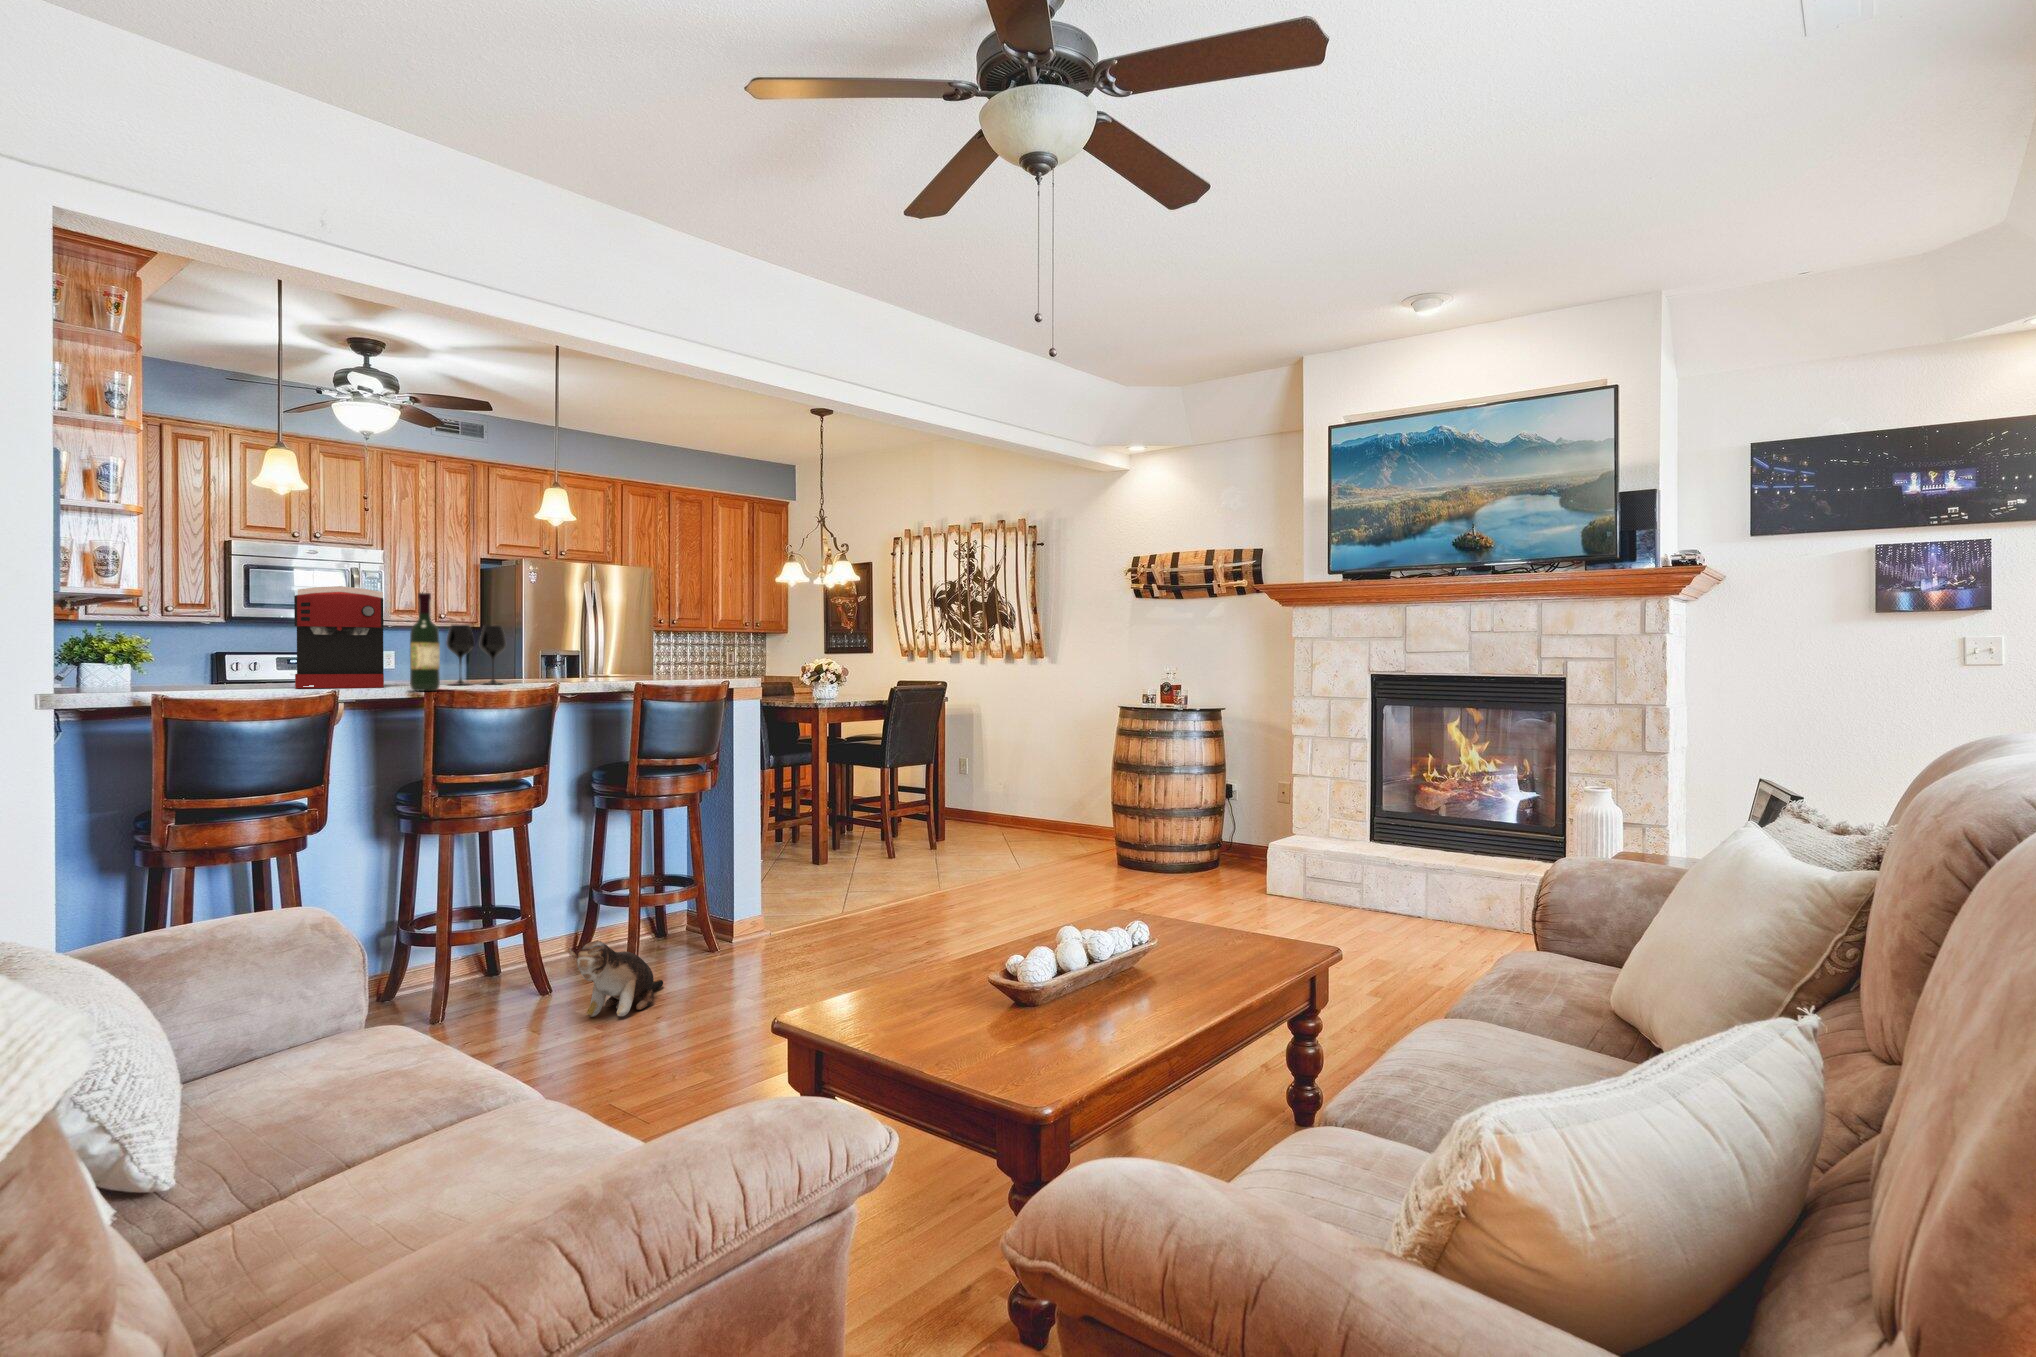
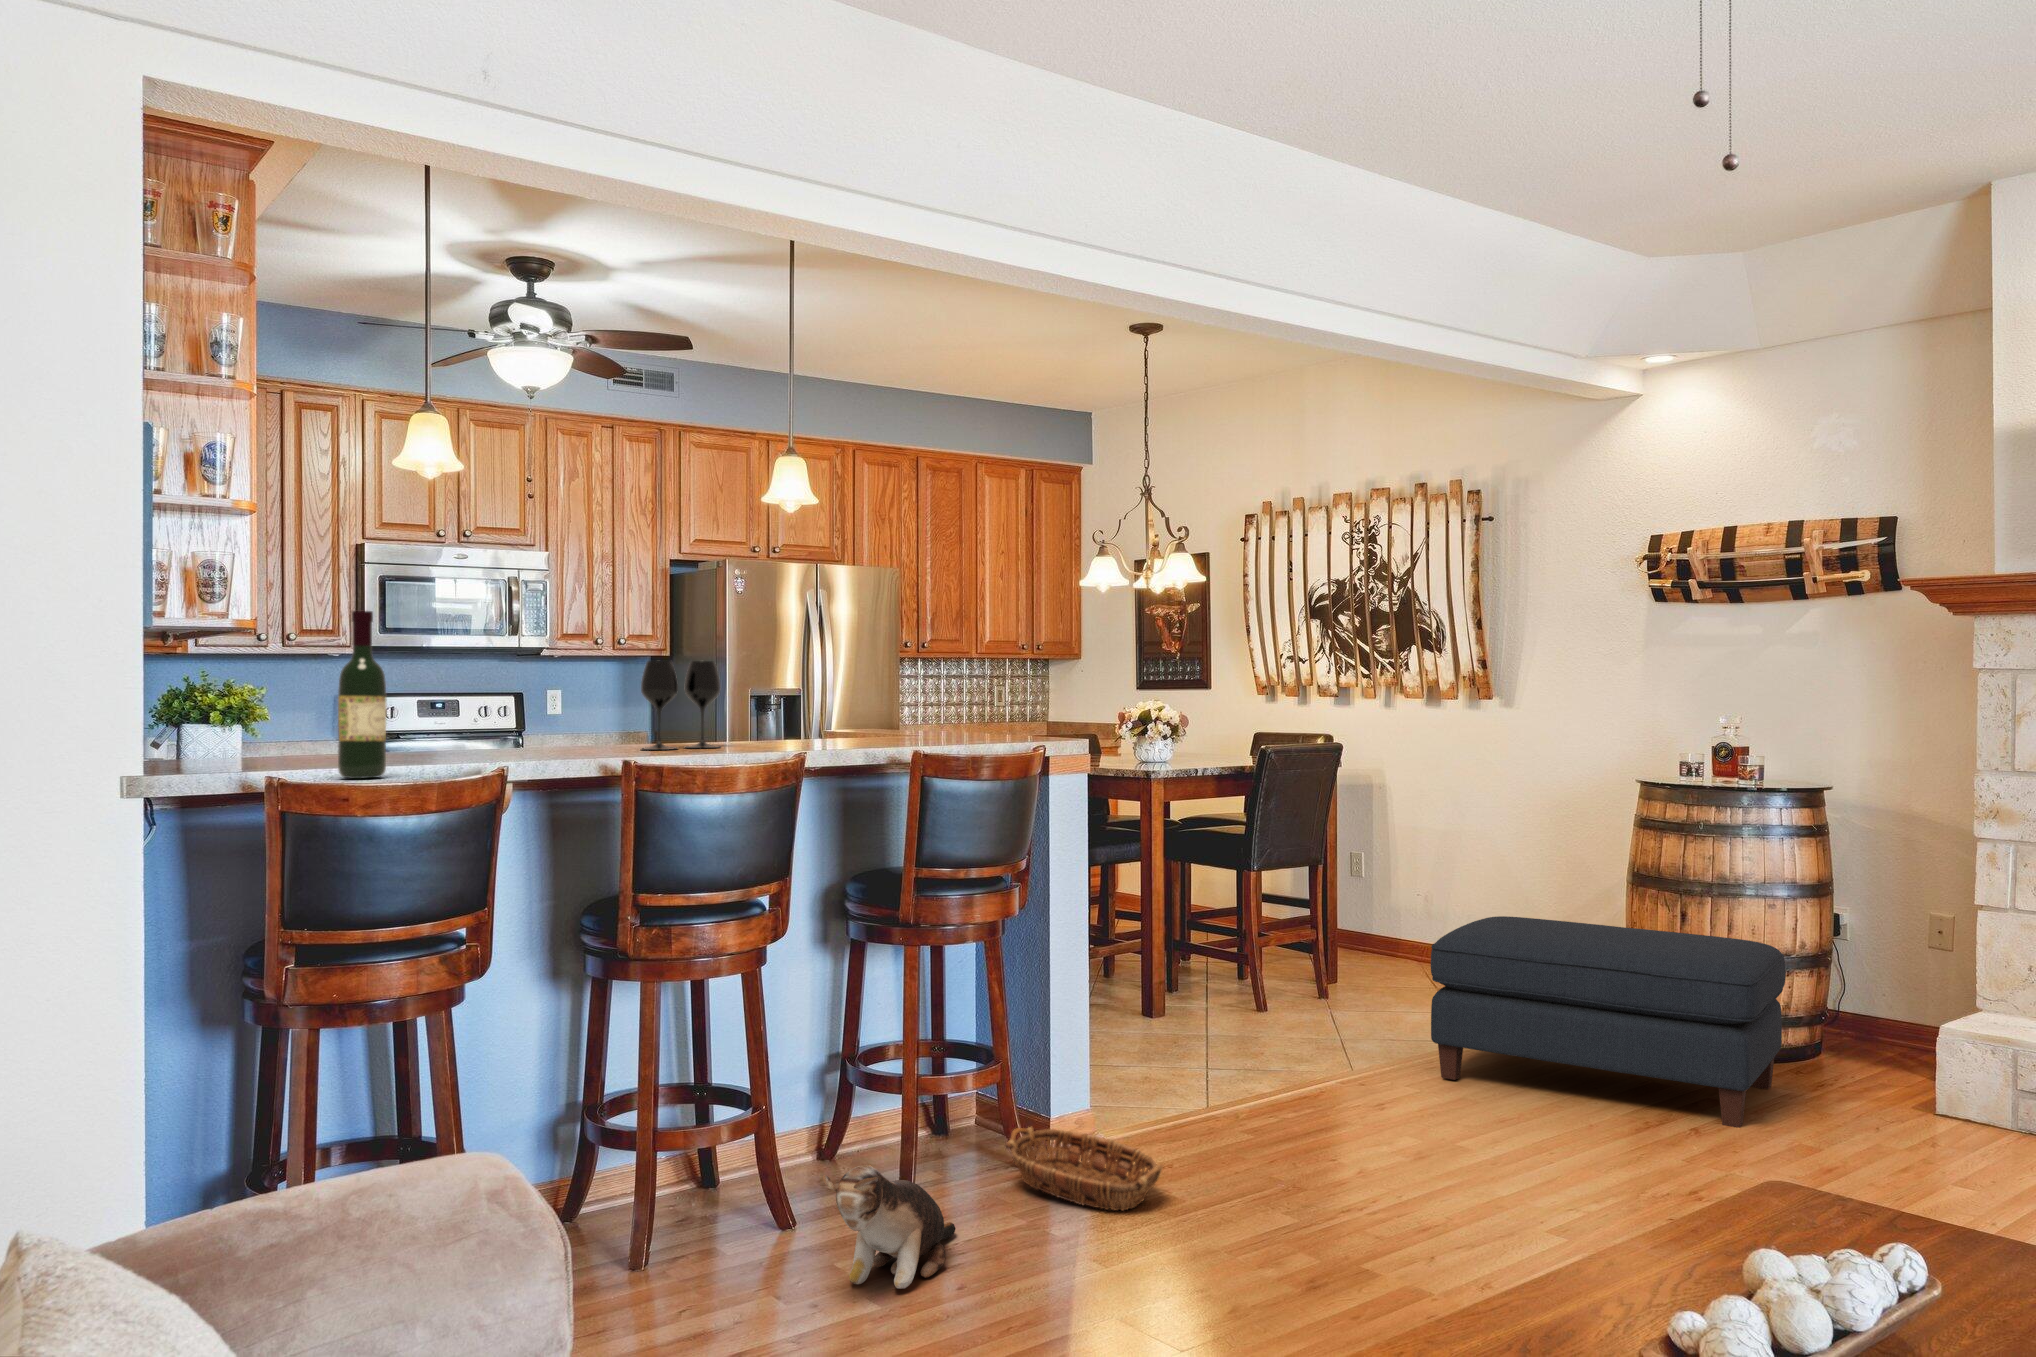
coffee maker: present [294,586,384,688] -> none [446,607,560,757]
wine bottle: present [410,593,440,691] -> present [338,611,387,779]
ottoman: none [987,791,1187,904] -> present [1431,916,1786,1128]
basket: none [686,914,823,972] -> present [1005,1127,1163,1211]

